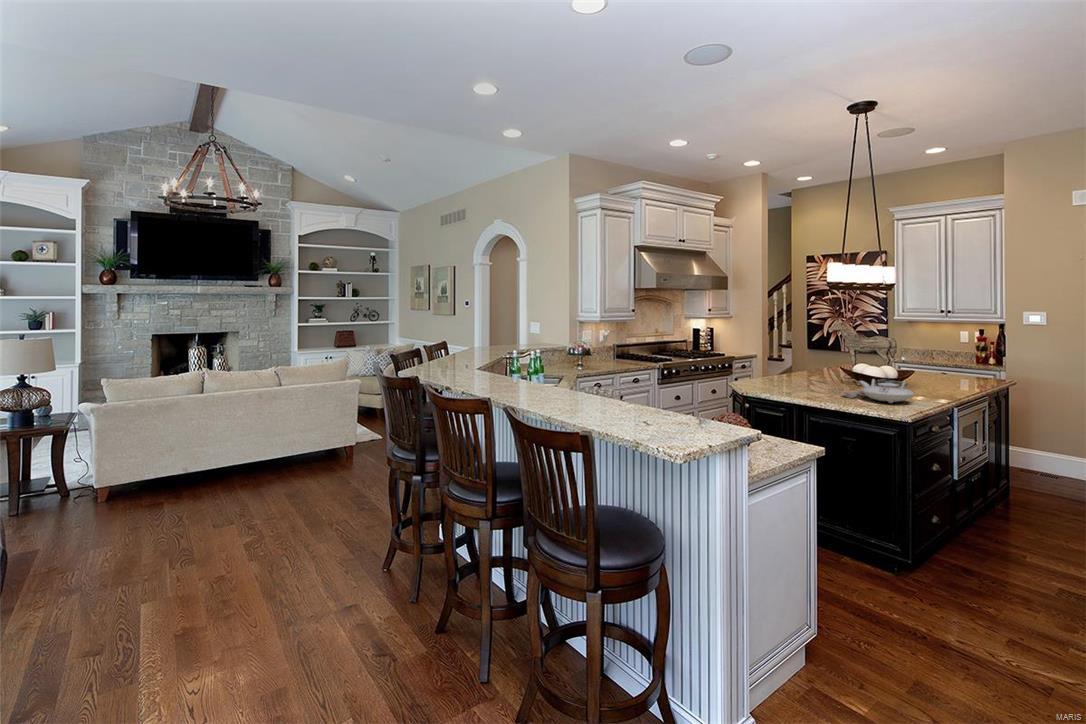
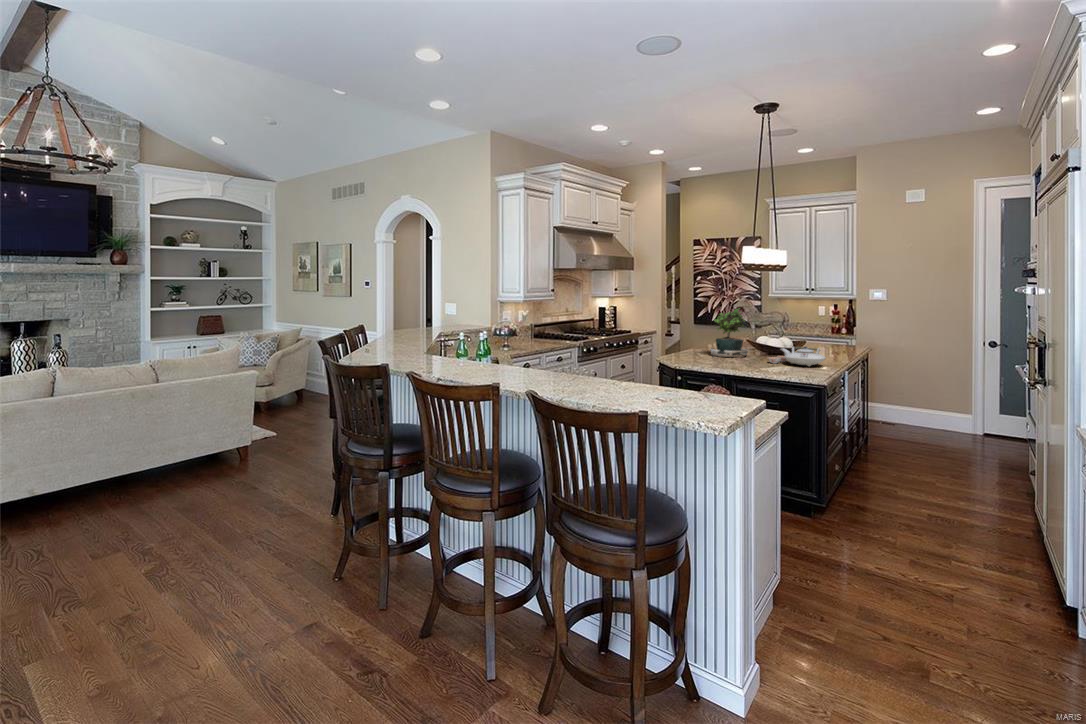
potted plant: none [778,333,826,389] -> present [711,309,748,357]

